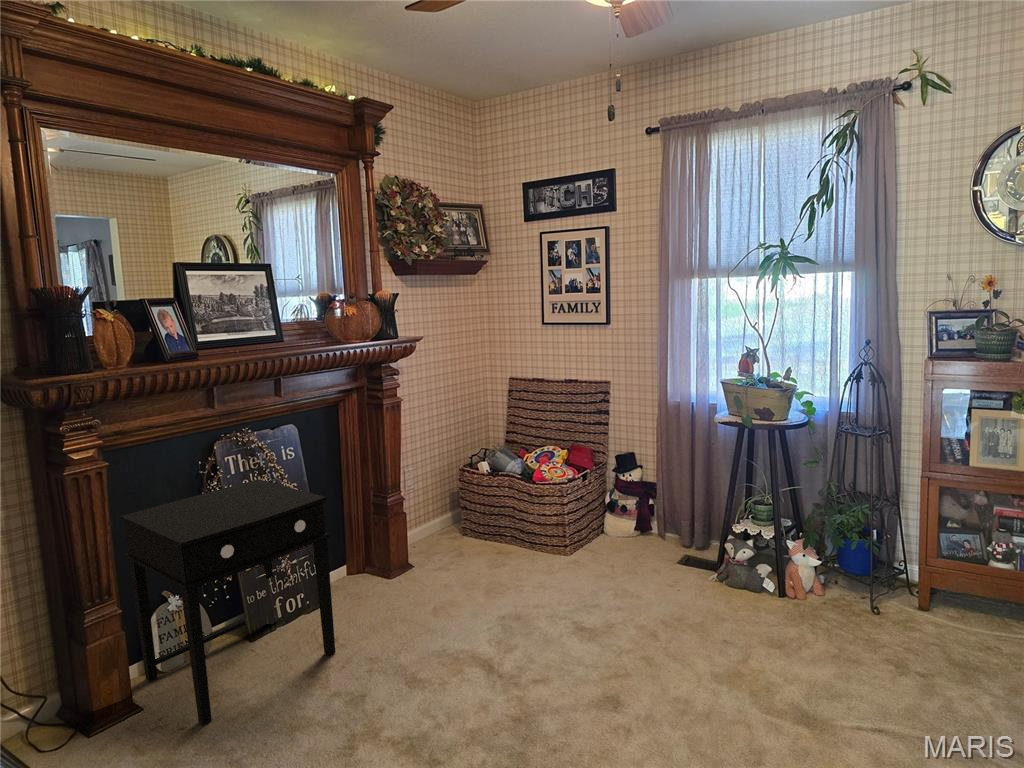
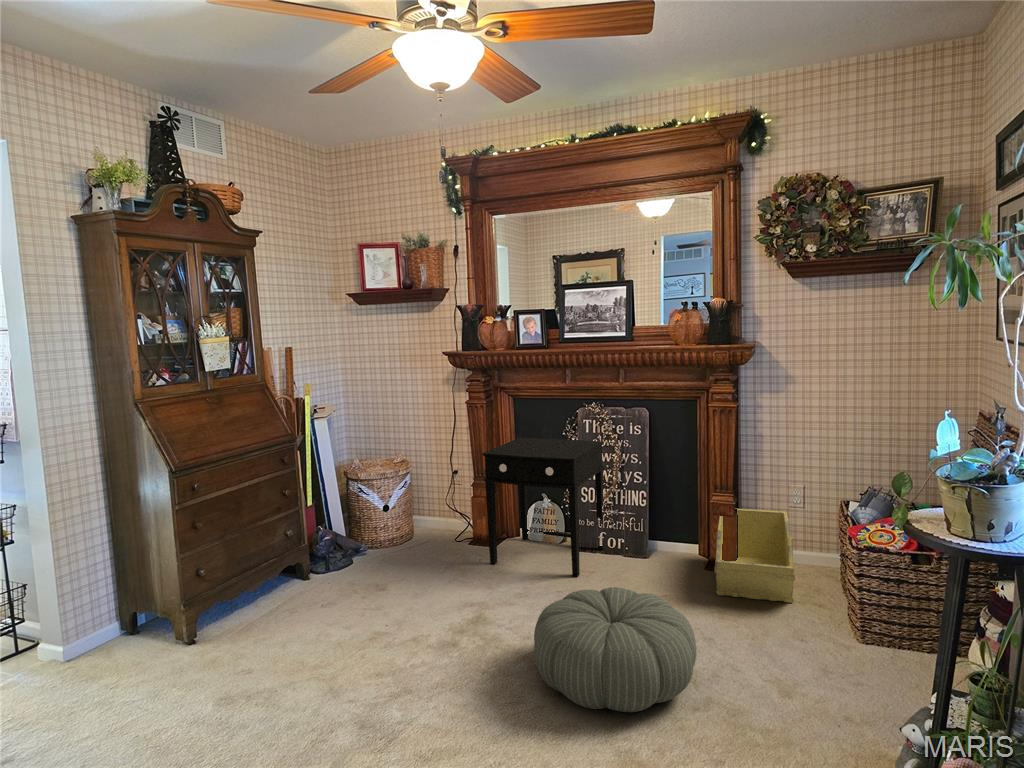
storage bin: none [372,494,504,583] -> present [714,509,795,603]
pouf: none [491,575,658,705] -> present [534,587,696,712]

